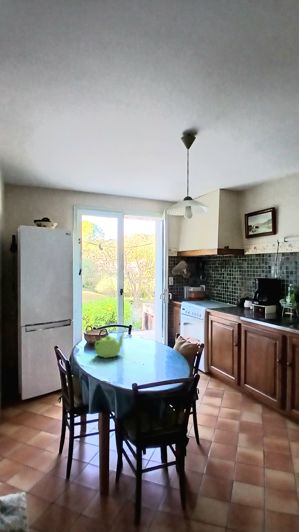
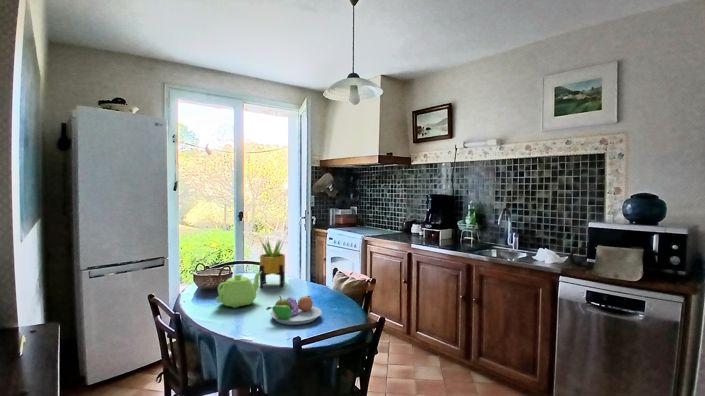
potted plant: none [125,308,144,345] -> present [260,241,285,287]
fruit bowl: none [122,352,160,373] -> present [266,296,322,325]

